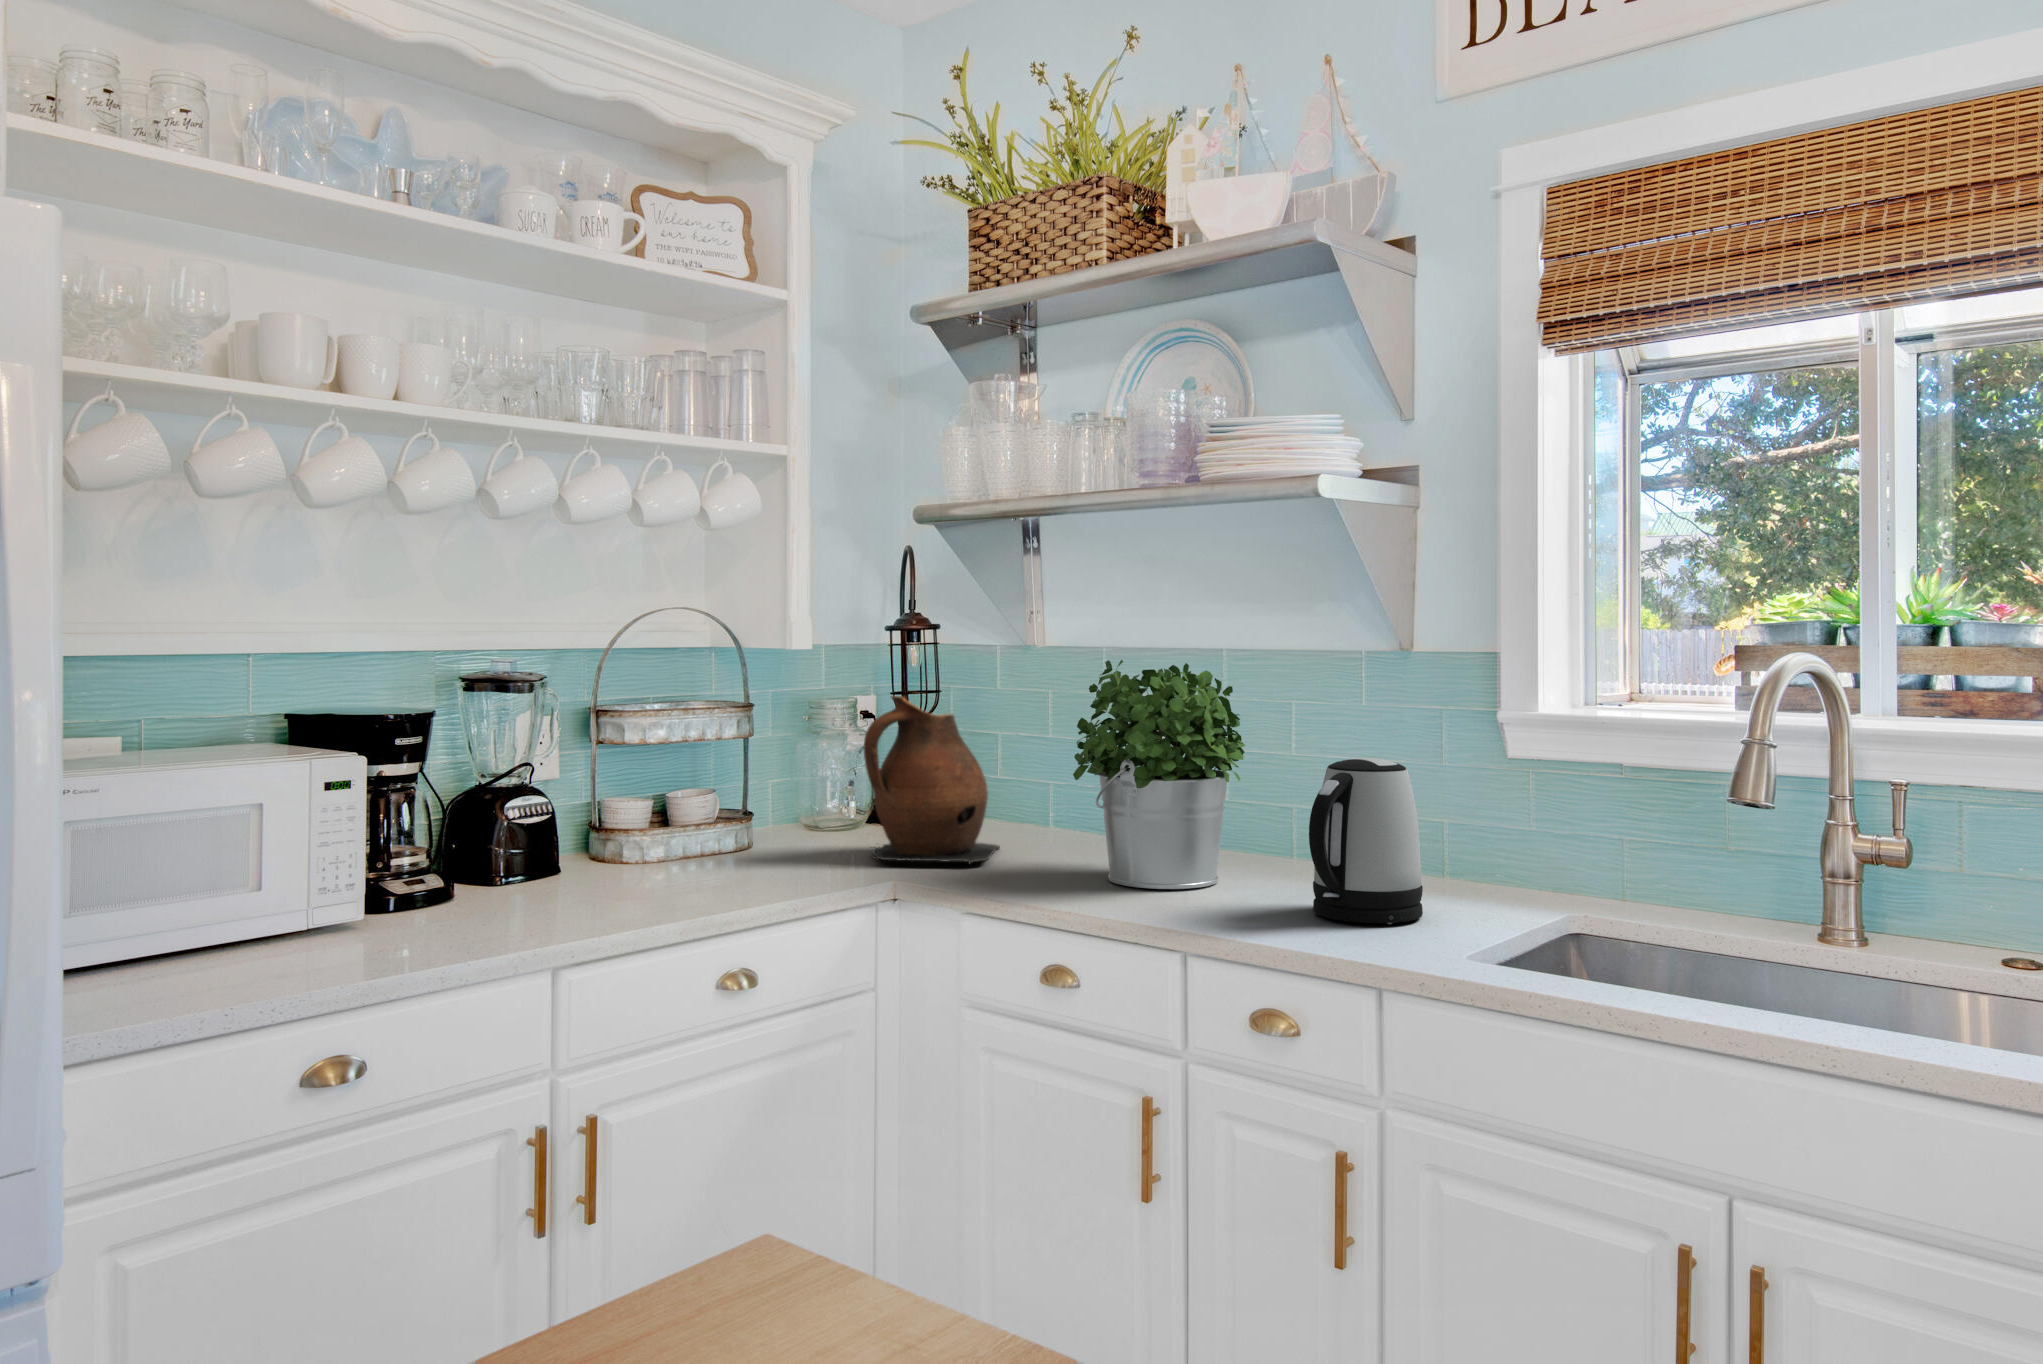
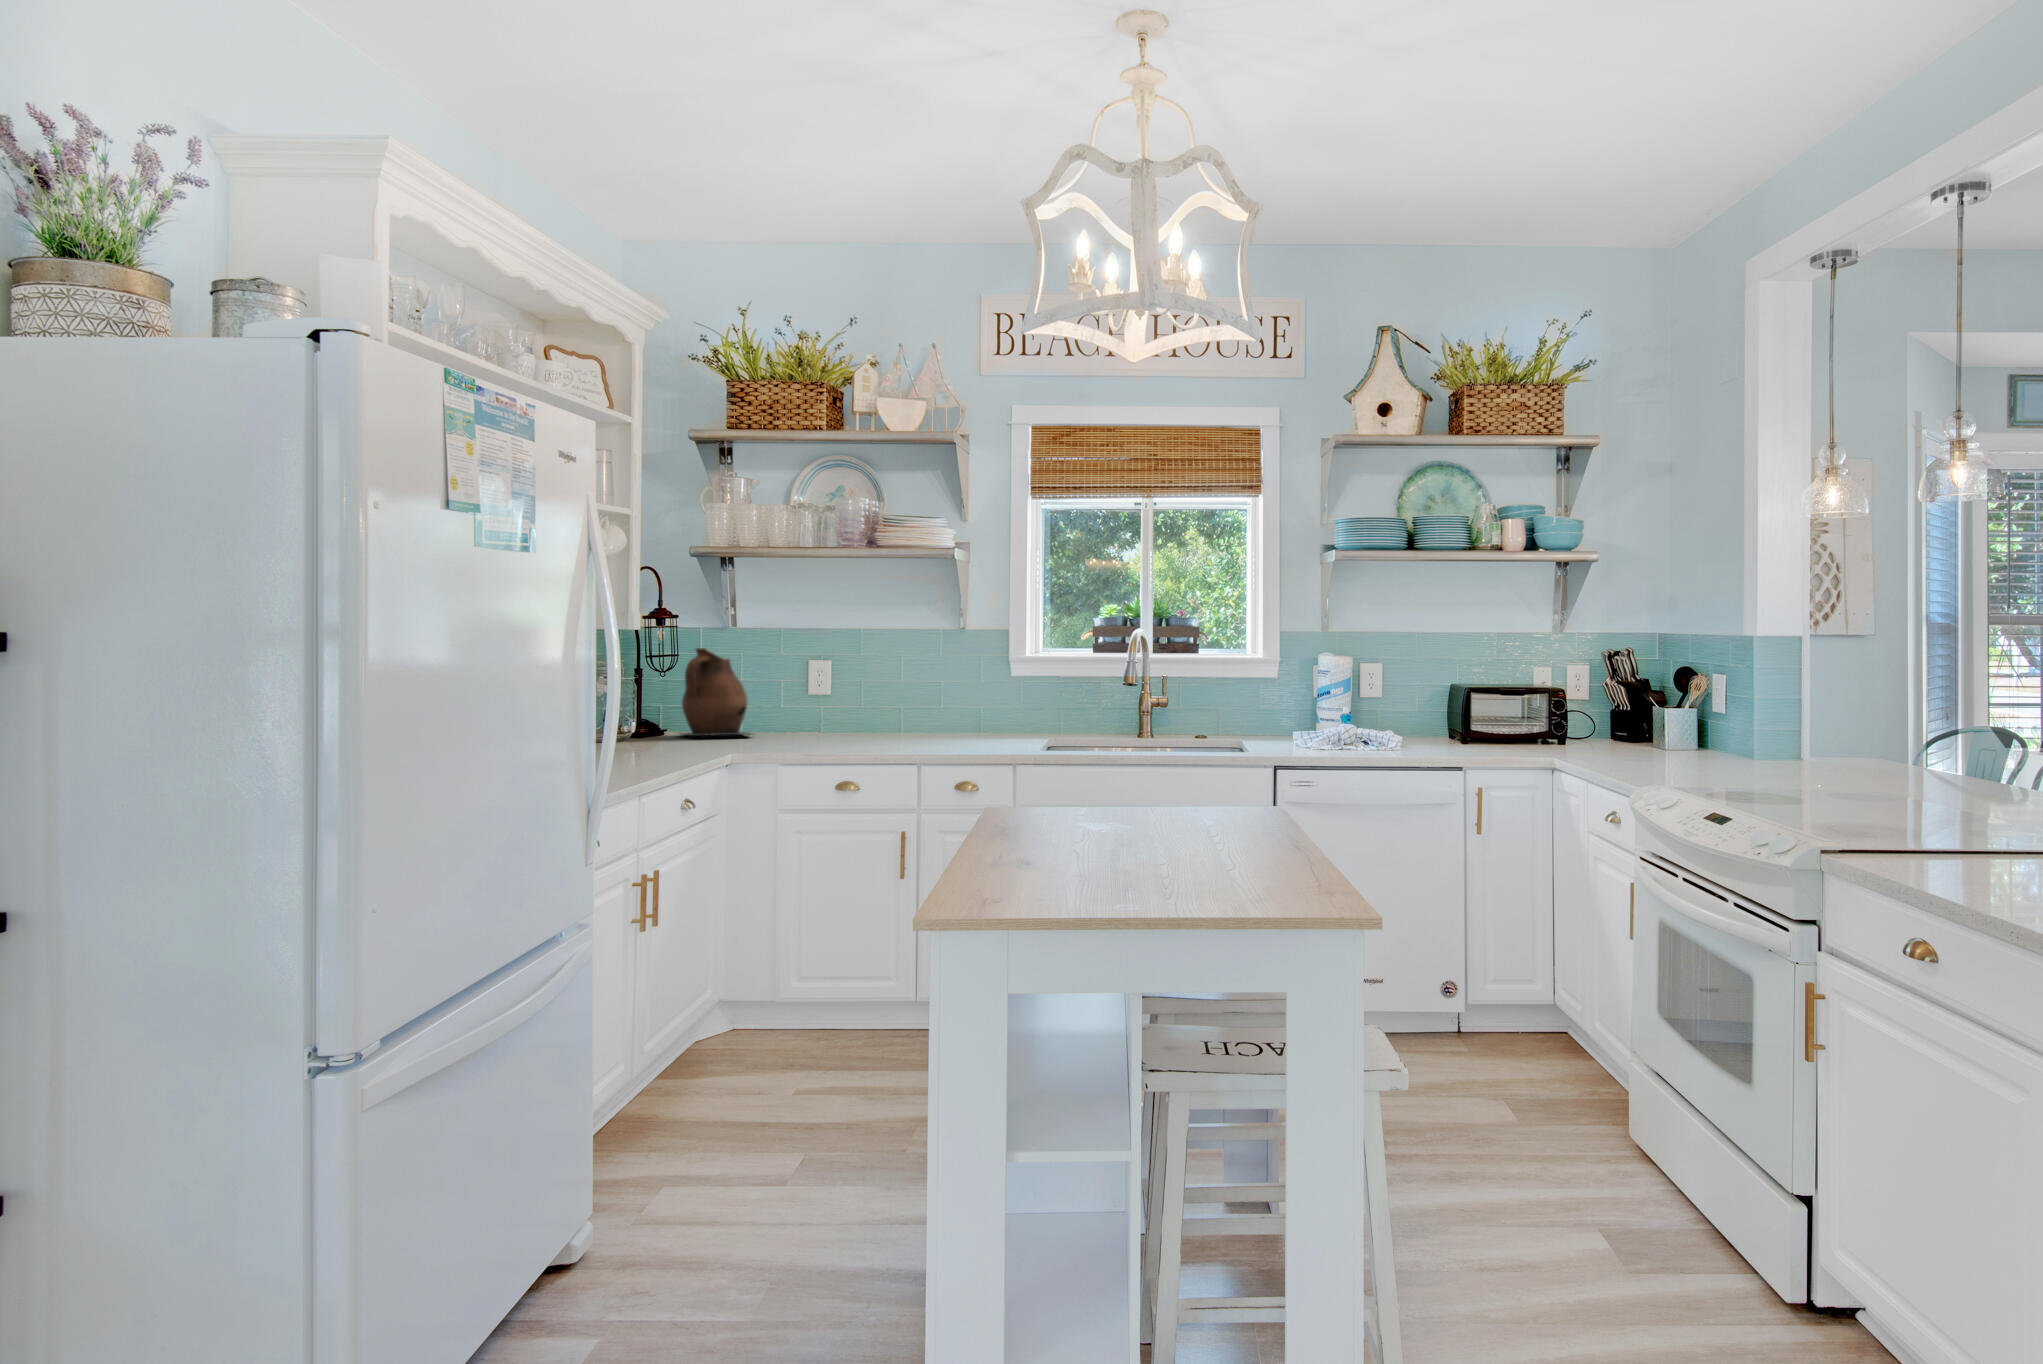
potted plant: present [1073,660,1245,889] -> none [807,628,900,739]
kettle: present [1309,758,1423,924] -> none [944,671,992,741]

